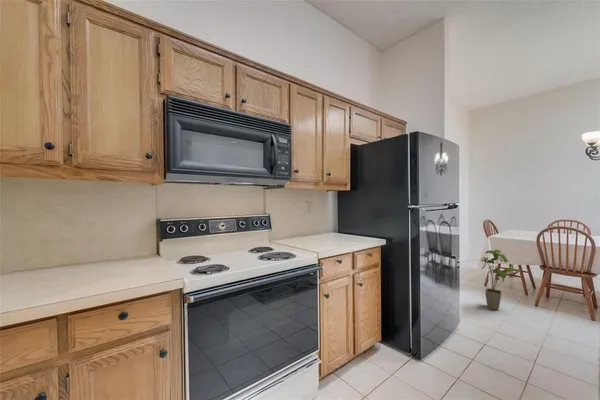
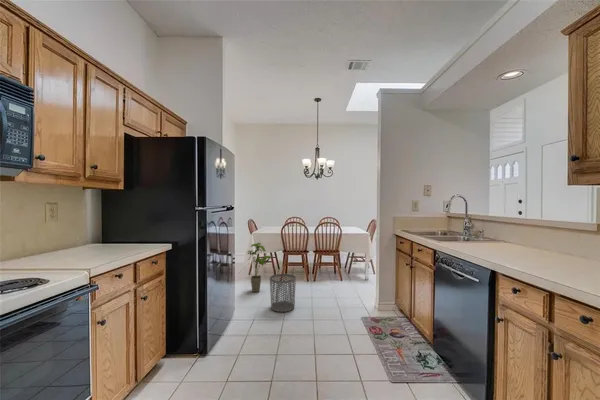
waste bin: none [512,296,560,352] -> present [270,274,296,312]

